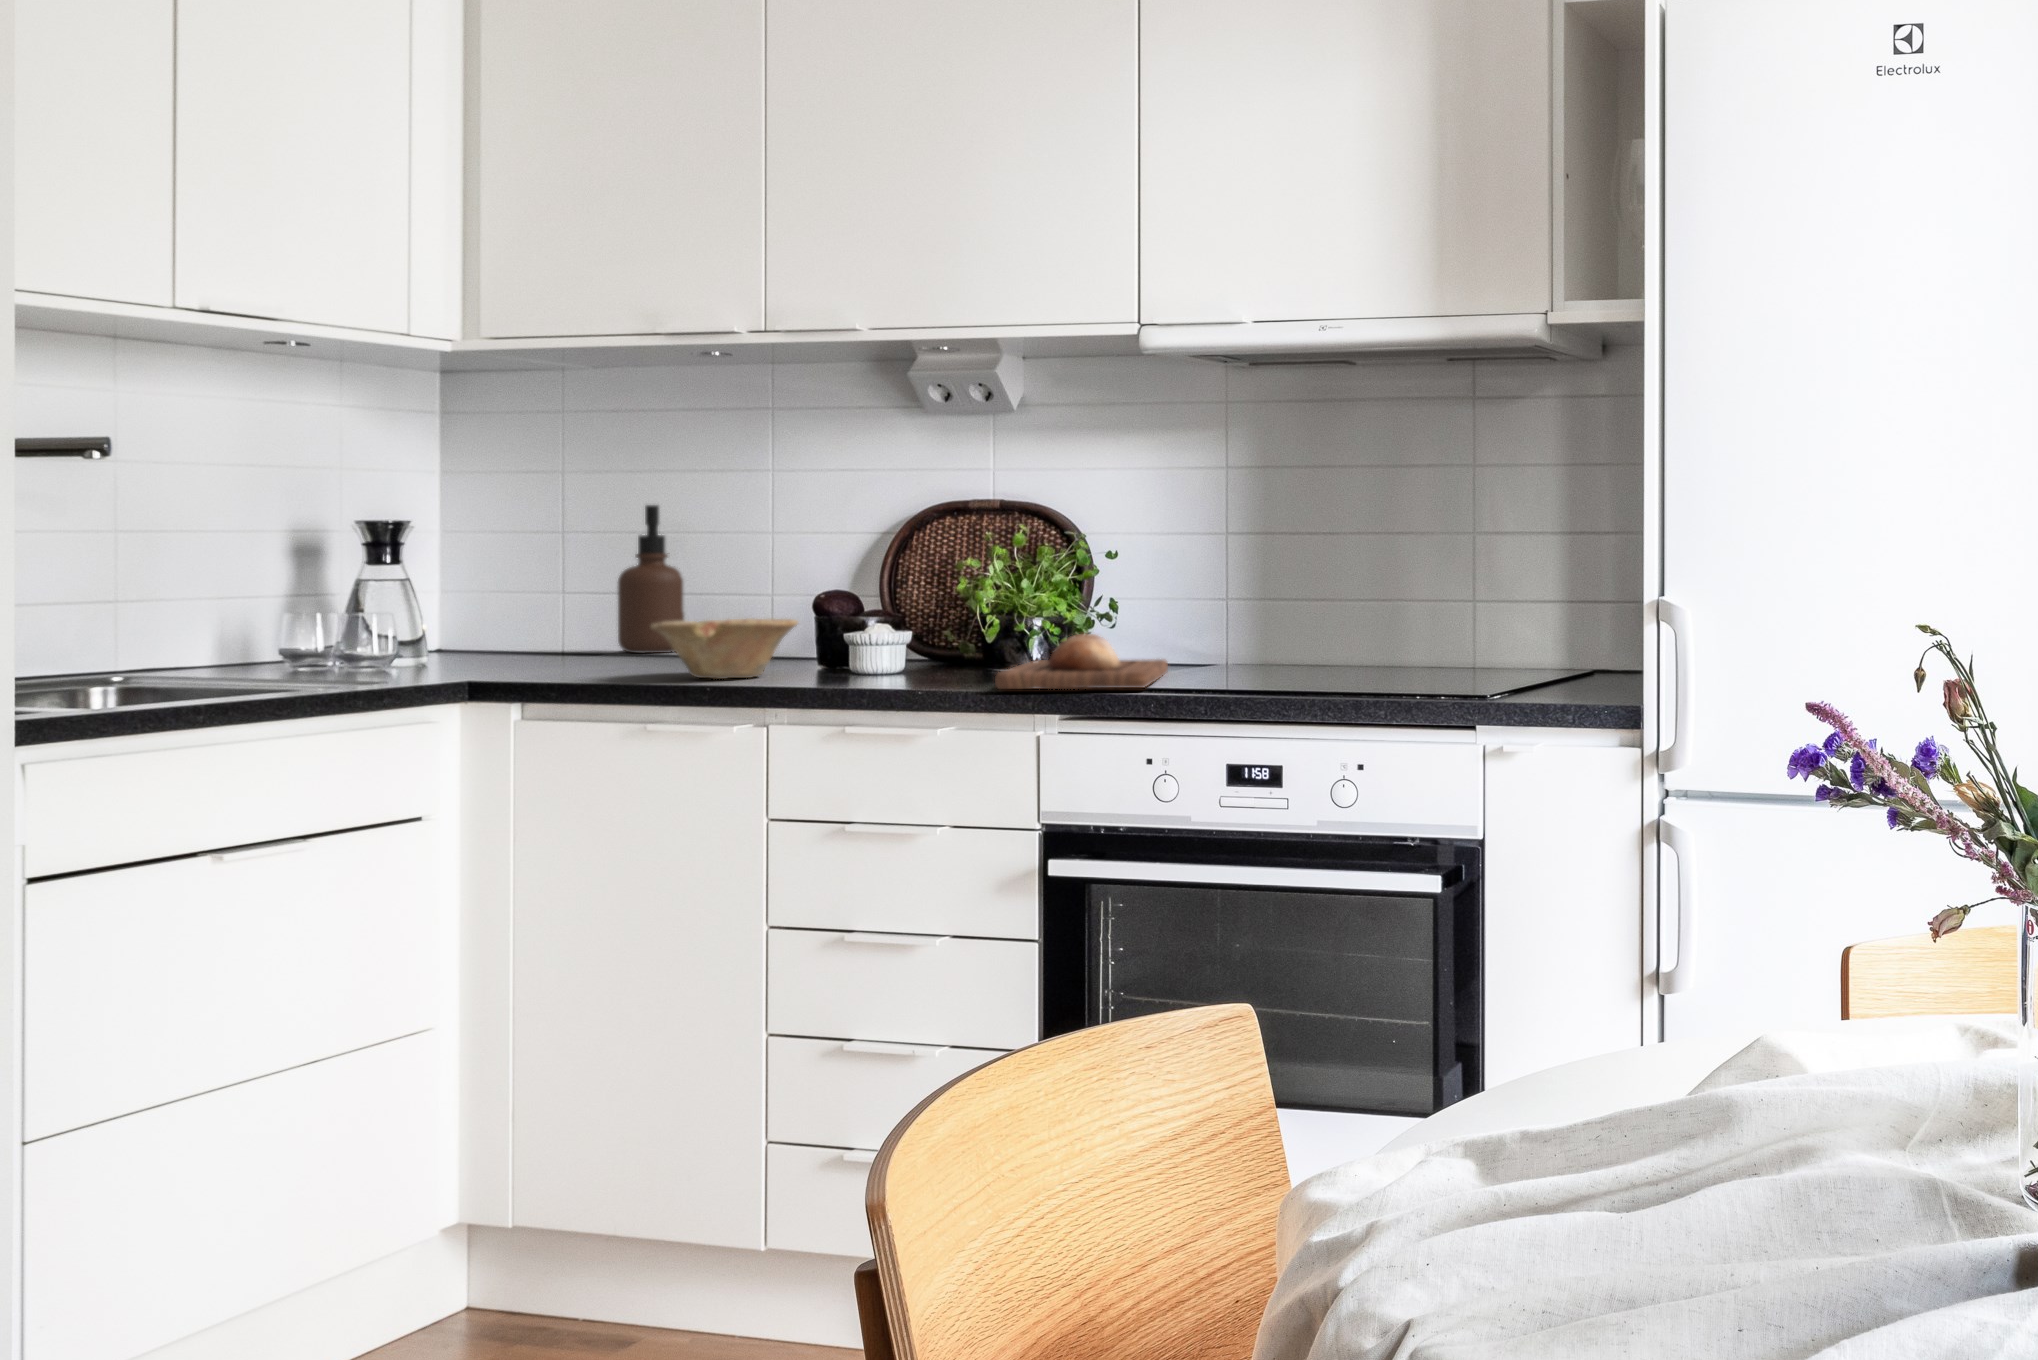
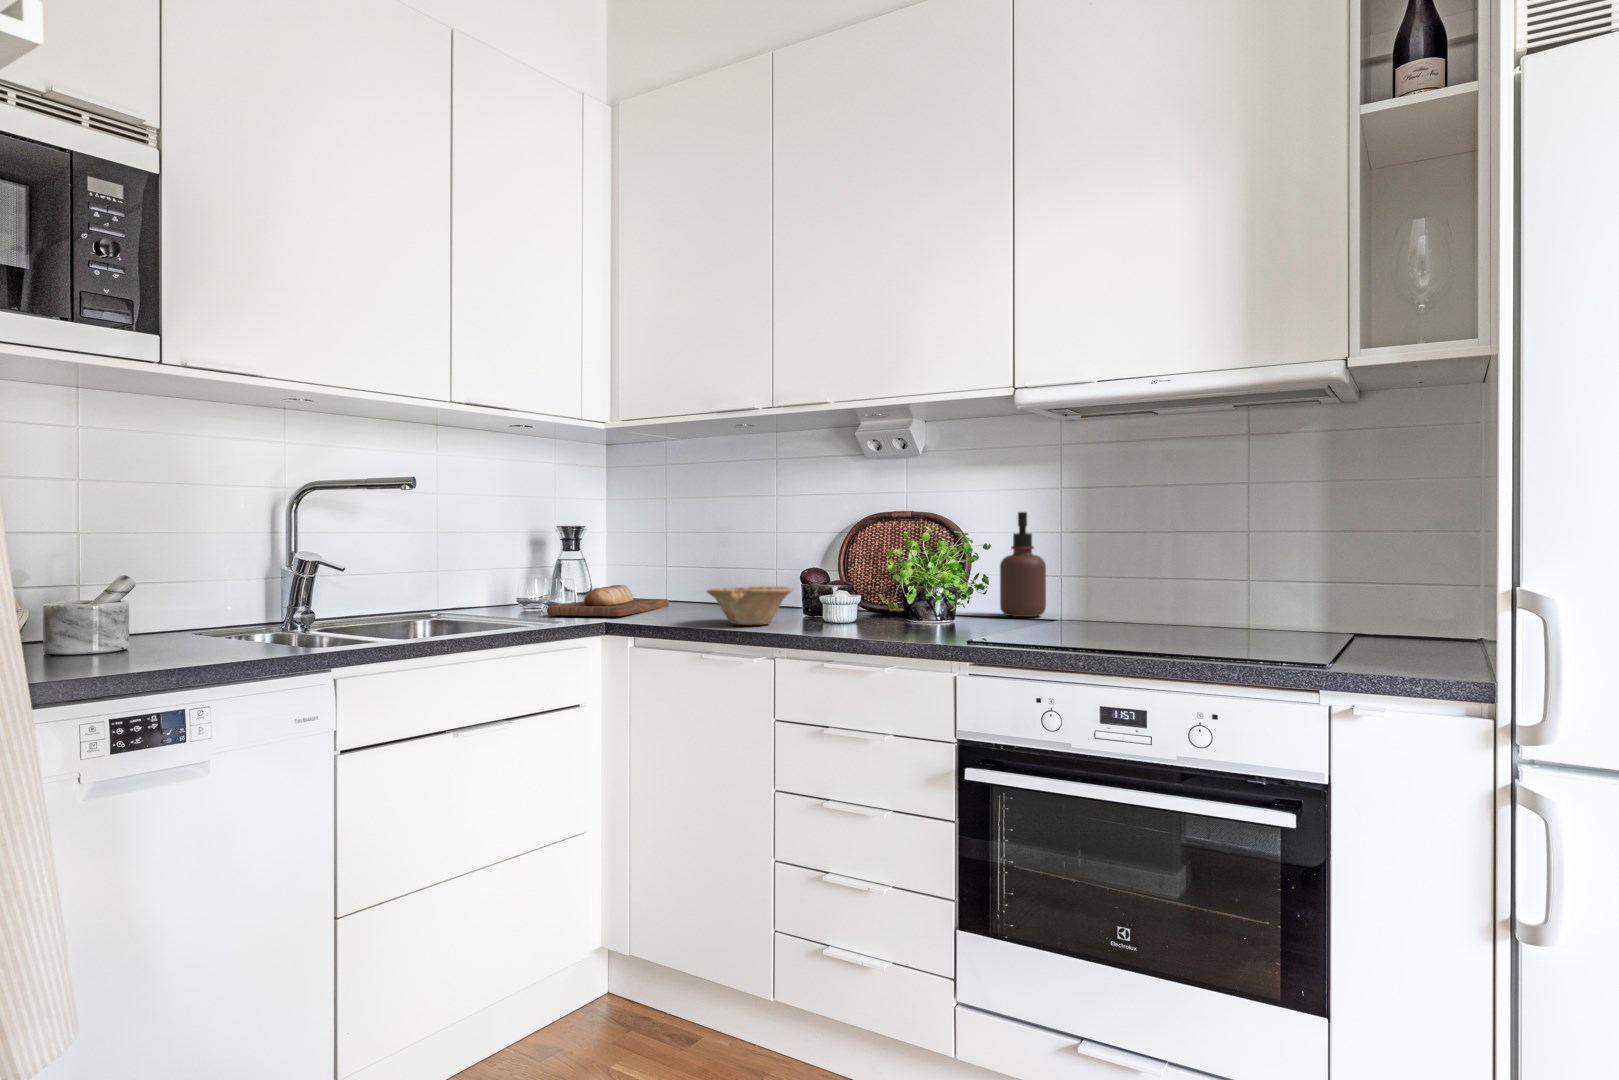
soap dispenser: present [618,505,685,653] -> present [1000,512,1046,617]
bread loaf: present [995,633,1168,689] -> present [547,585,669,616]

